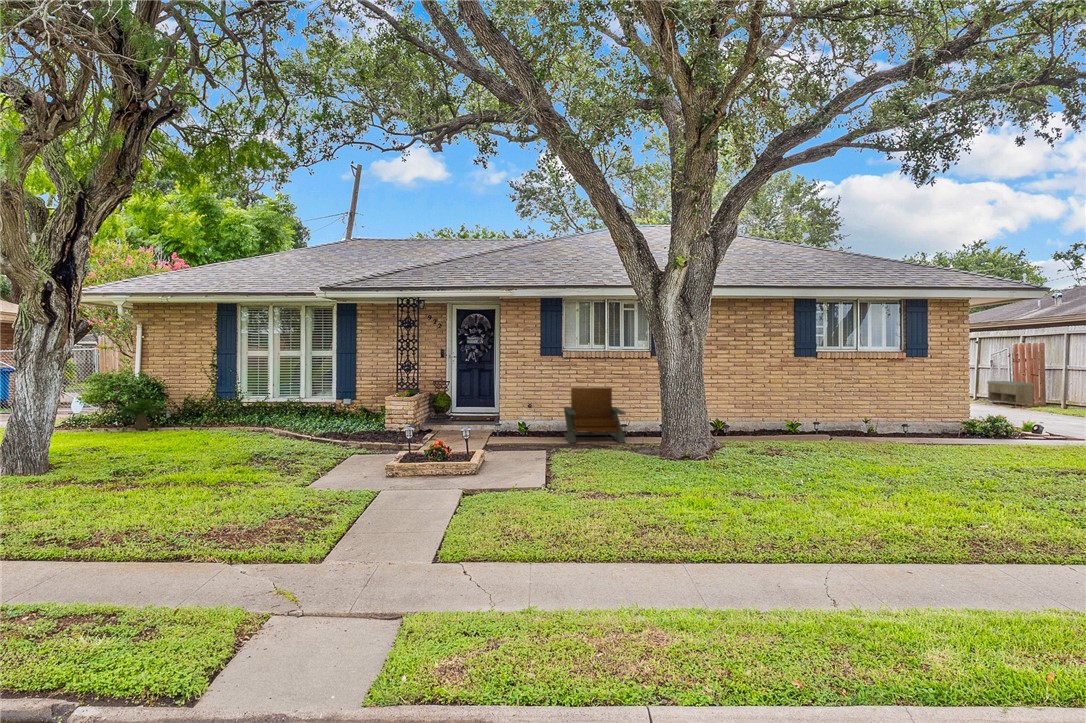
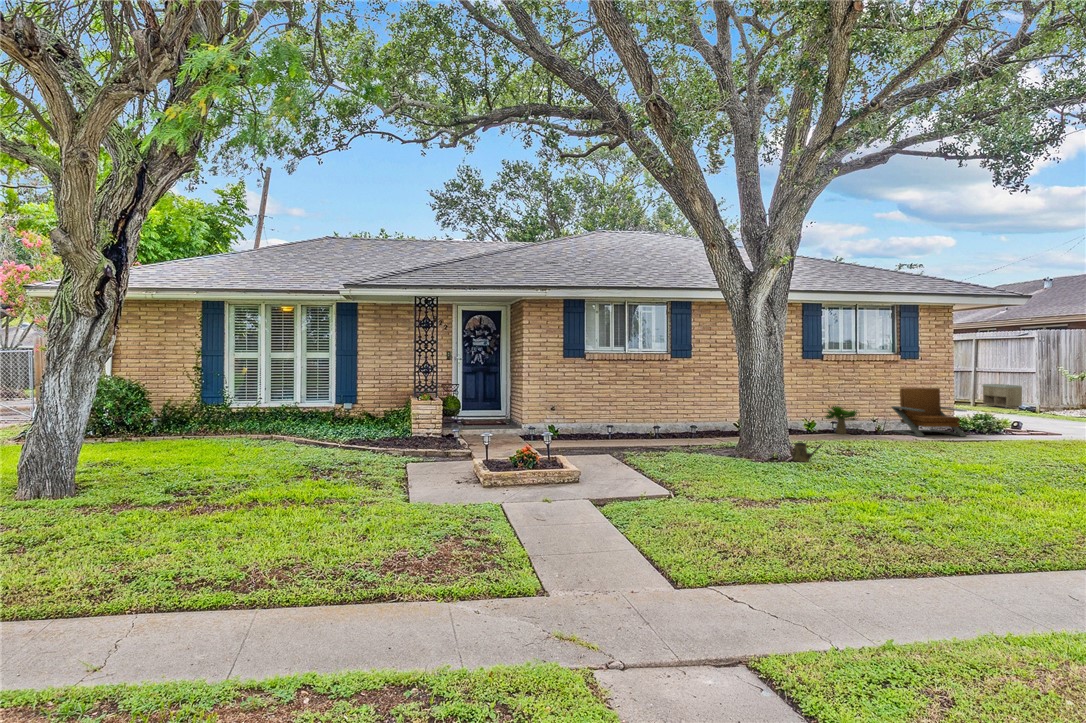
lounge chair: present [564,388,626,443] -> present [892,388,967,437]
potted plant: present [121,399,161,429] -> present [825,406,858,434]
watering can: none [771,456,818,480] -> present [792,442,824,462]

